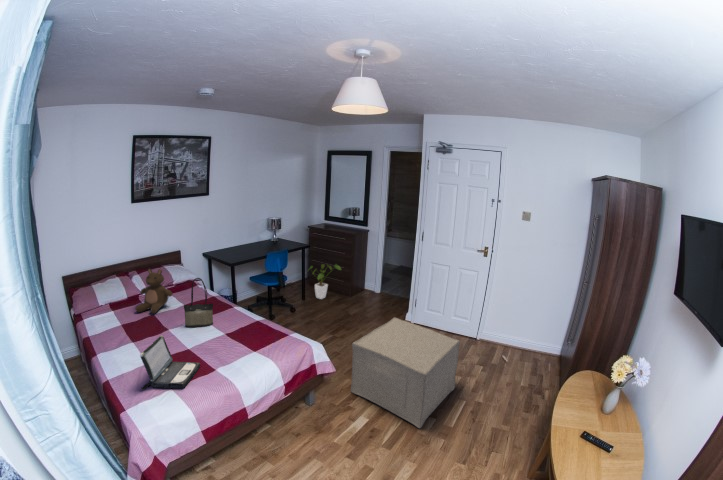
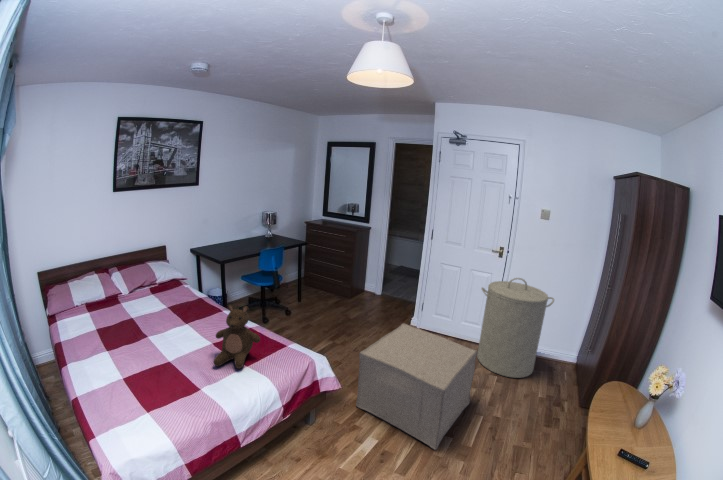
house plant: present [310,264,341,299] -> none [305,263,341,301]
stuffed bear: present [136,269,172,313] -> present [213,304,260,369]
laundry hamper: none [465,274,535,366] -> present [477,278,554,378]
tote bag: present [184,278,213,327] -> none [169,277,203,333]
laptop: present [140,336,200,390] -> none [117,344,188,409]

